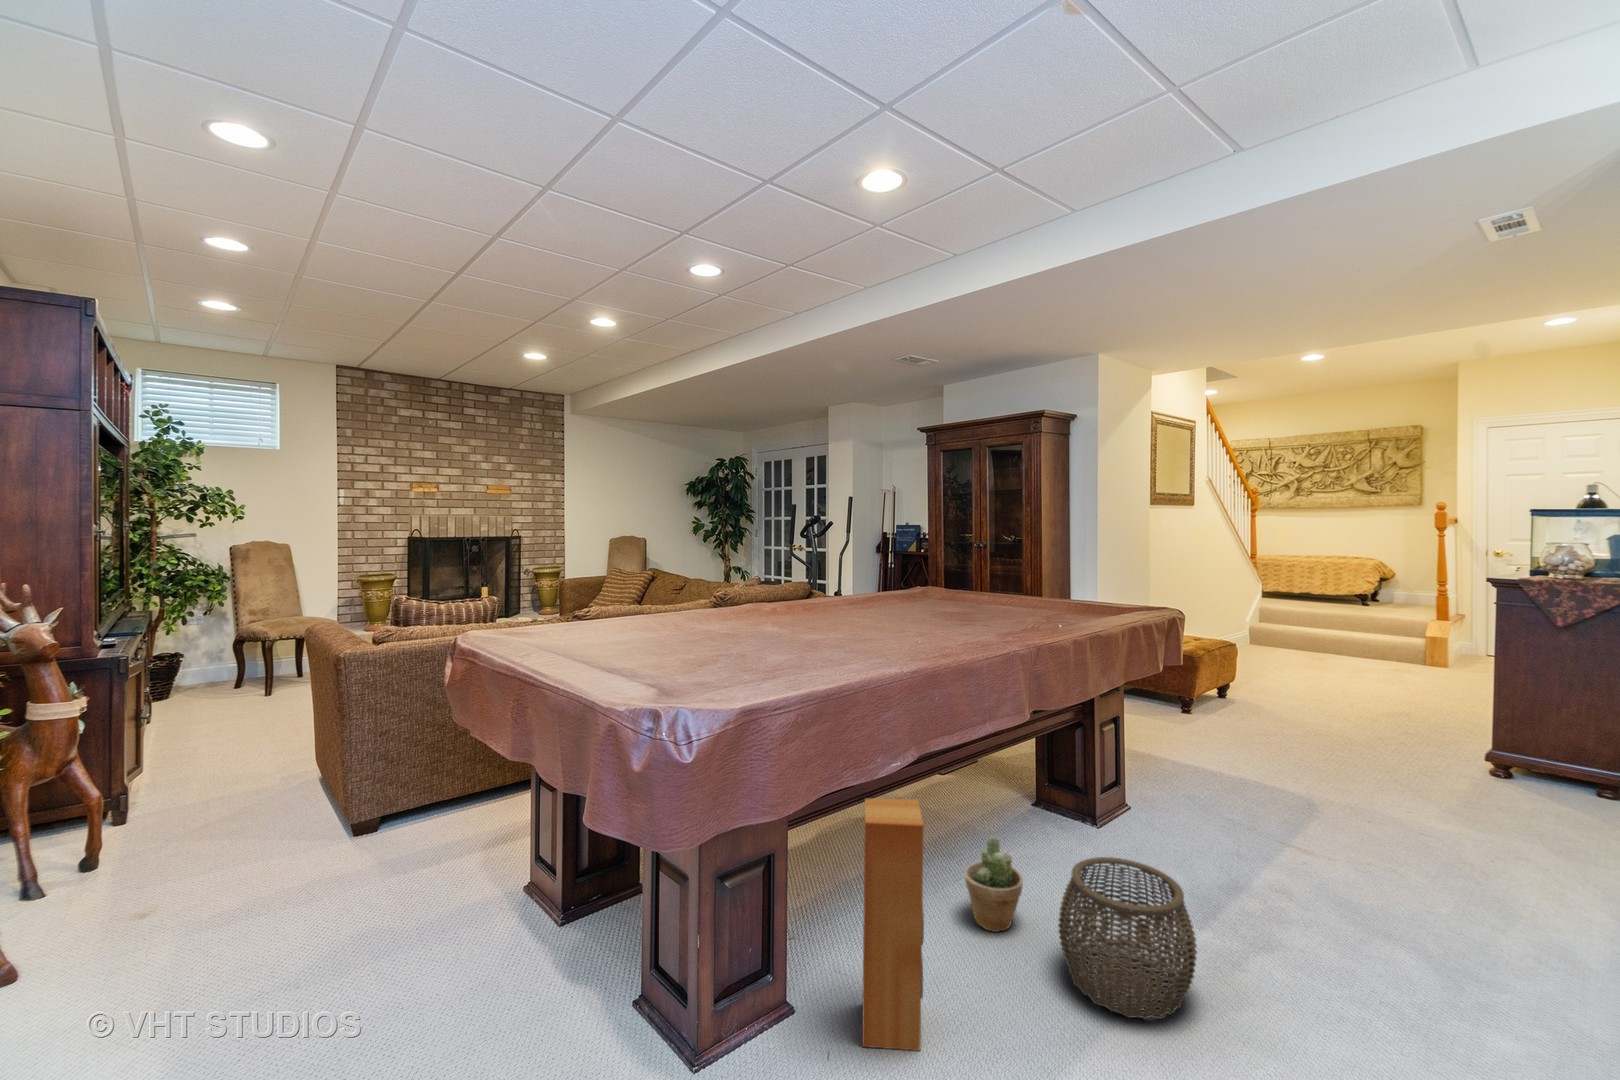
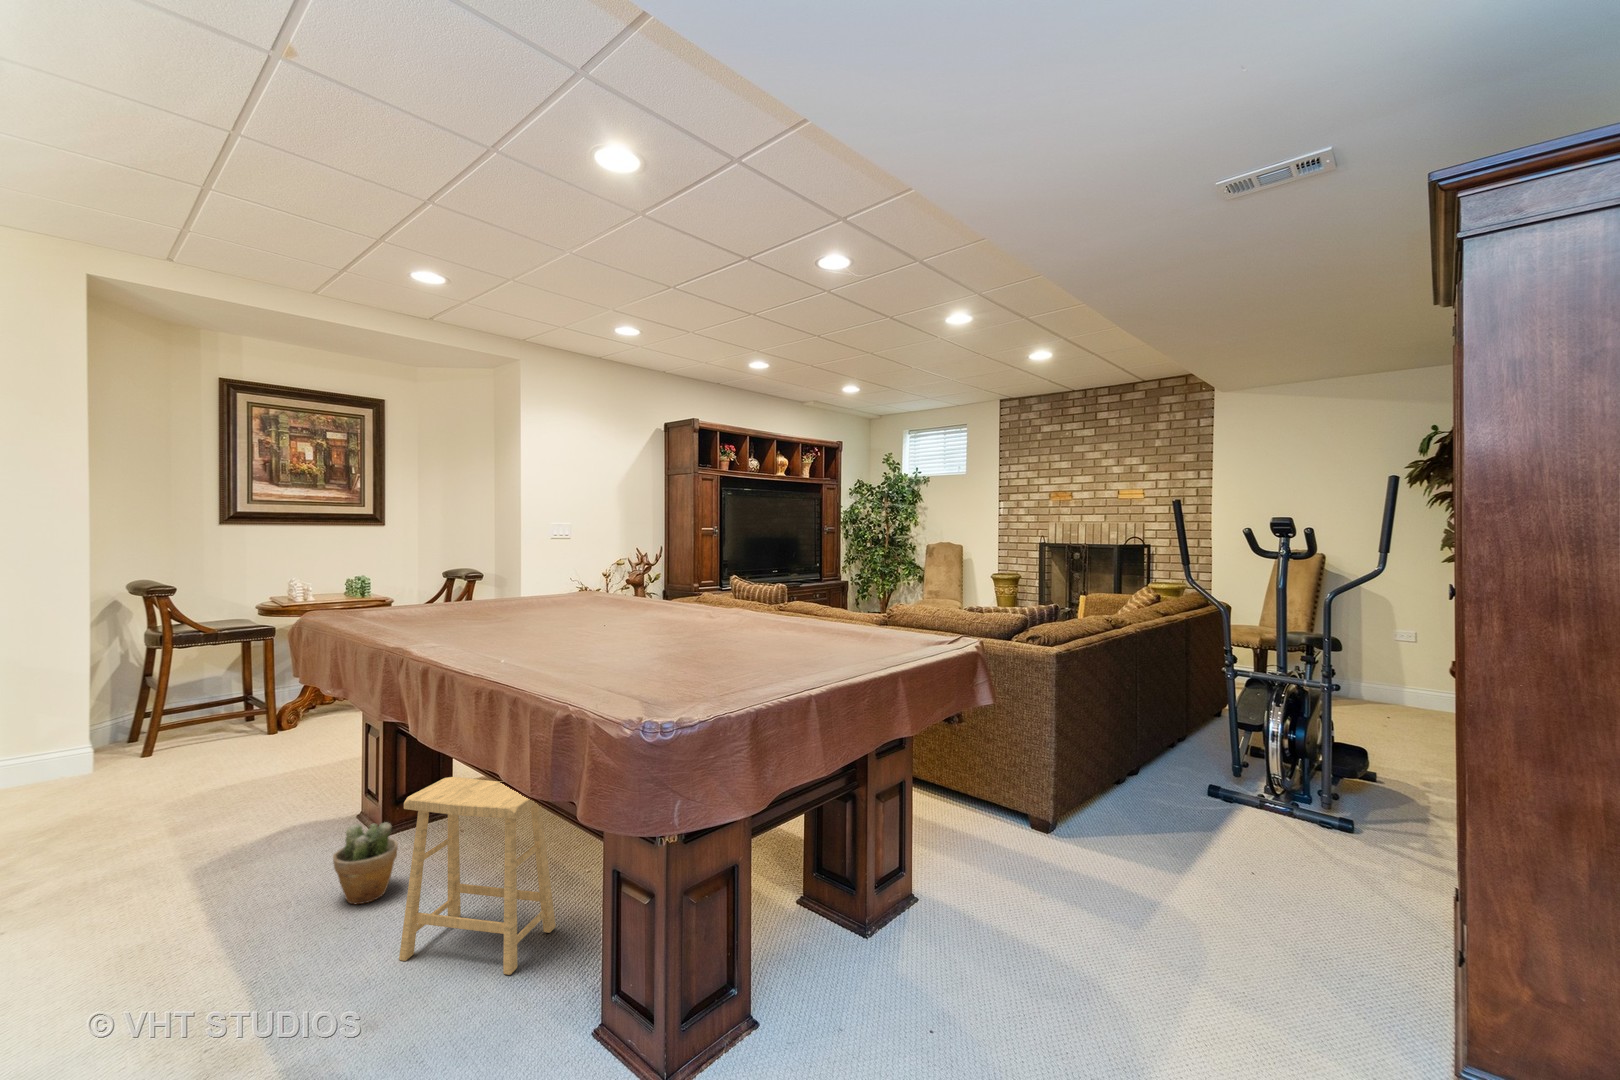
footstool: none [1002,724,1070,877] -> present [399,777,556,975]
speaker: present [862,799,924,1051] -> none [263,697,332,854]
woven basket: present [1058,857,1197,1019] -> none [109,826,274,978]

